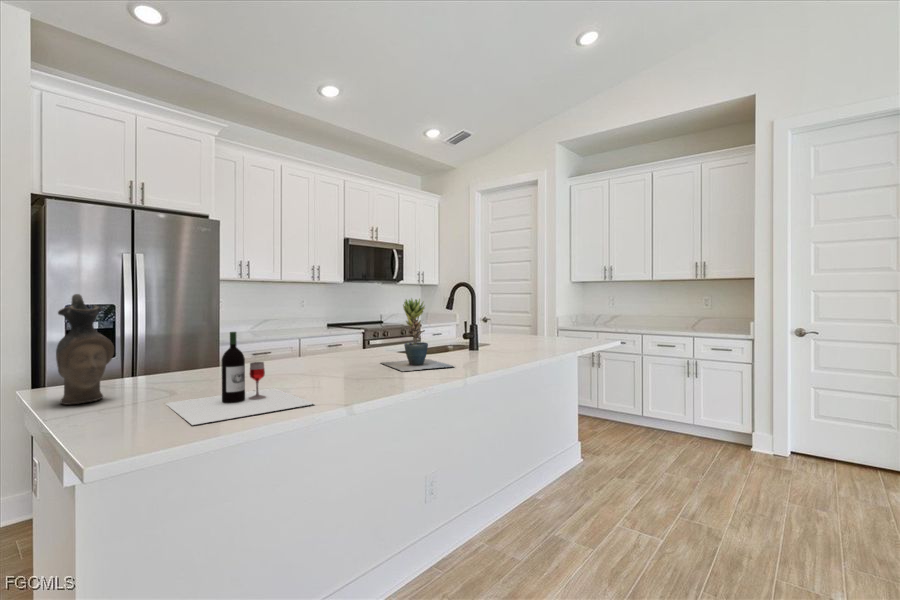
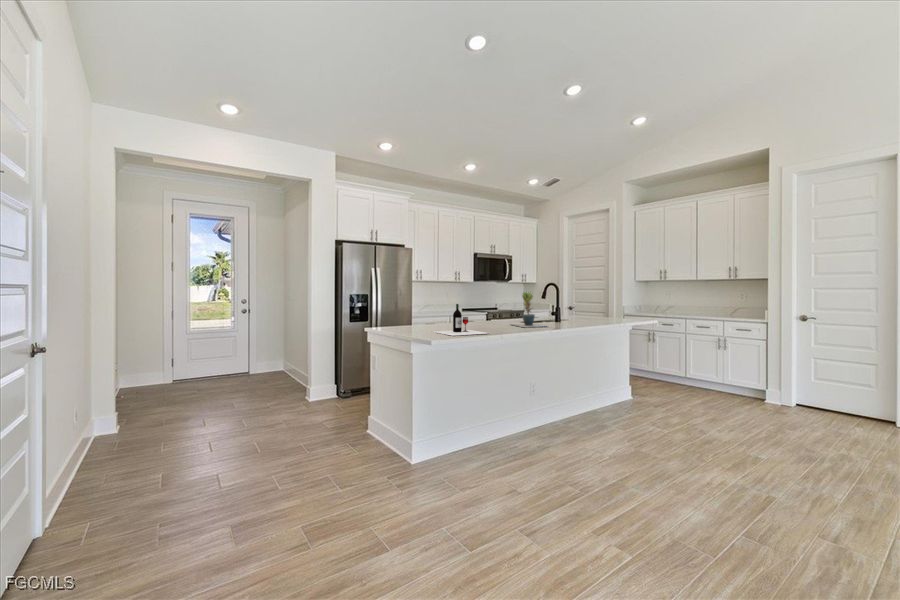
ceramic pitcher: present [56,294,114,404] -> none [392,288,411,331]

